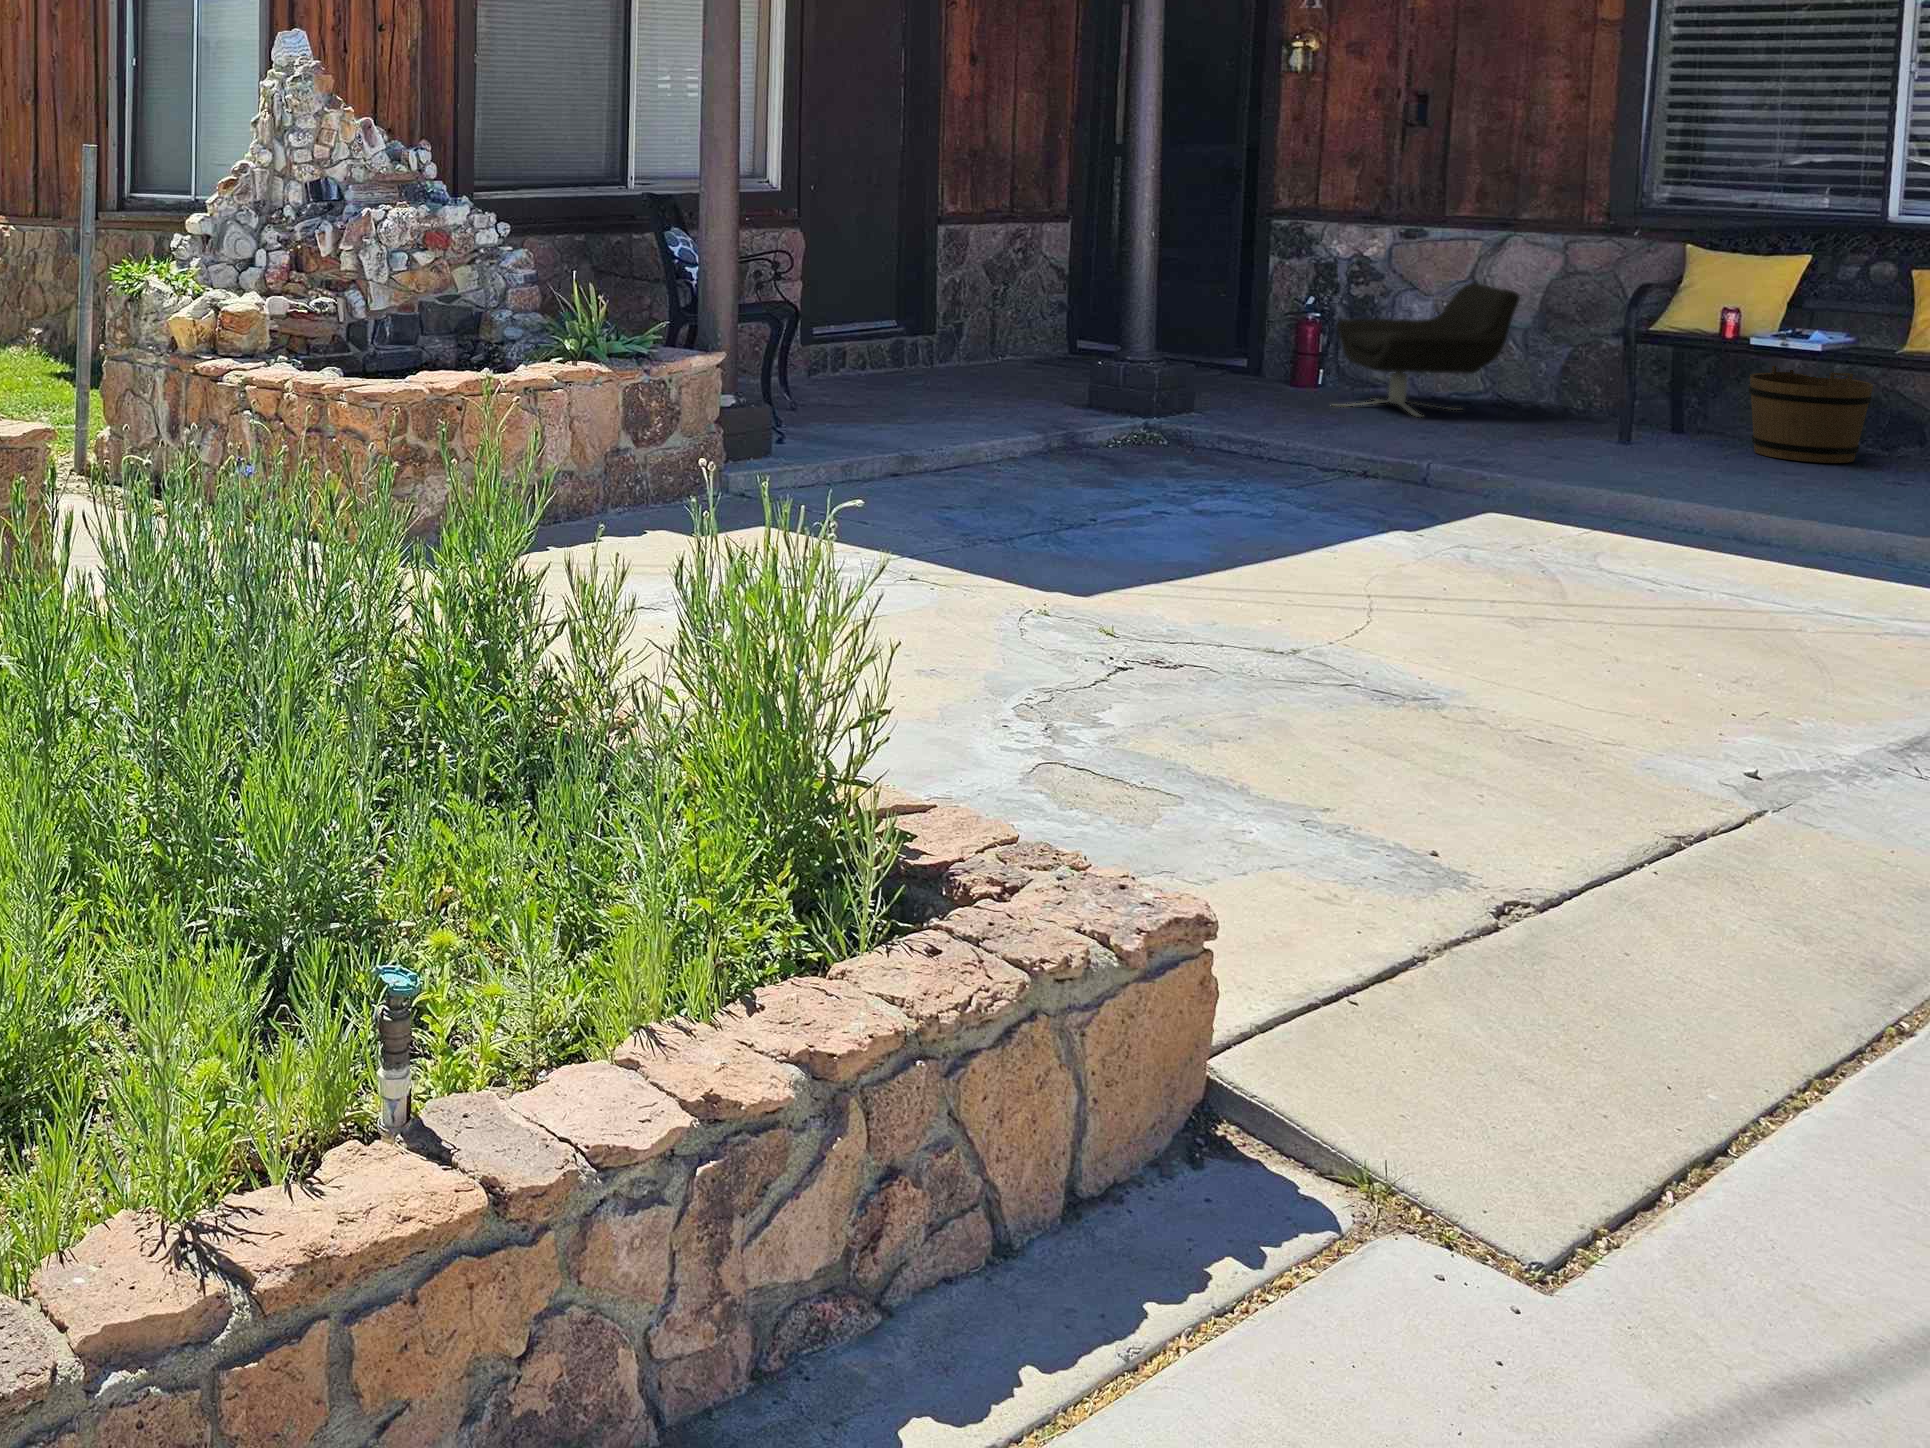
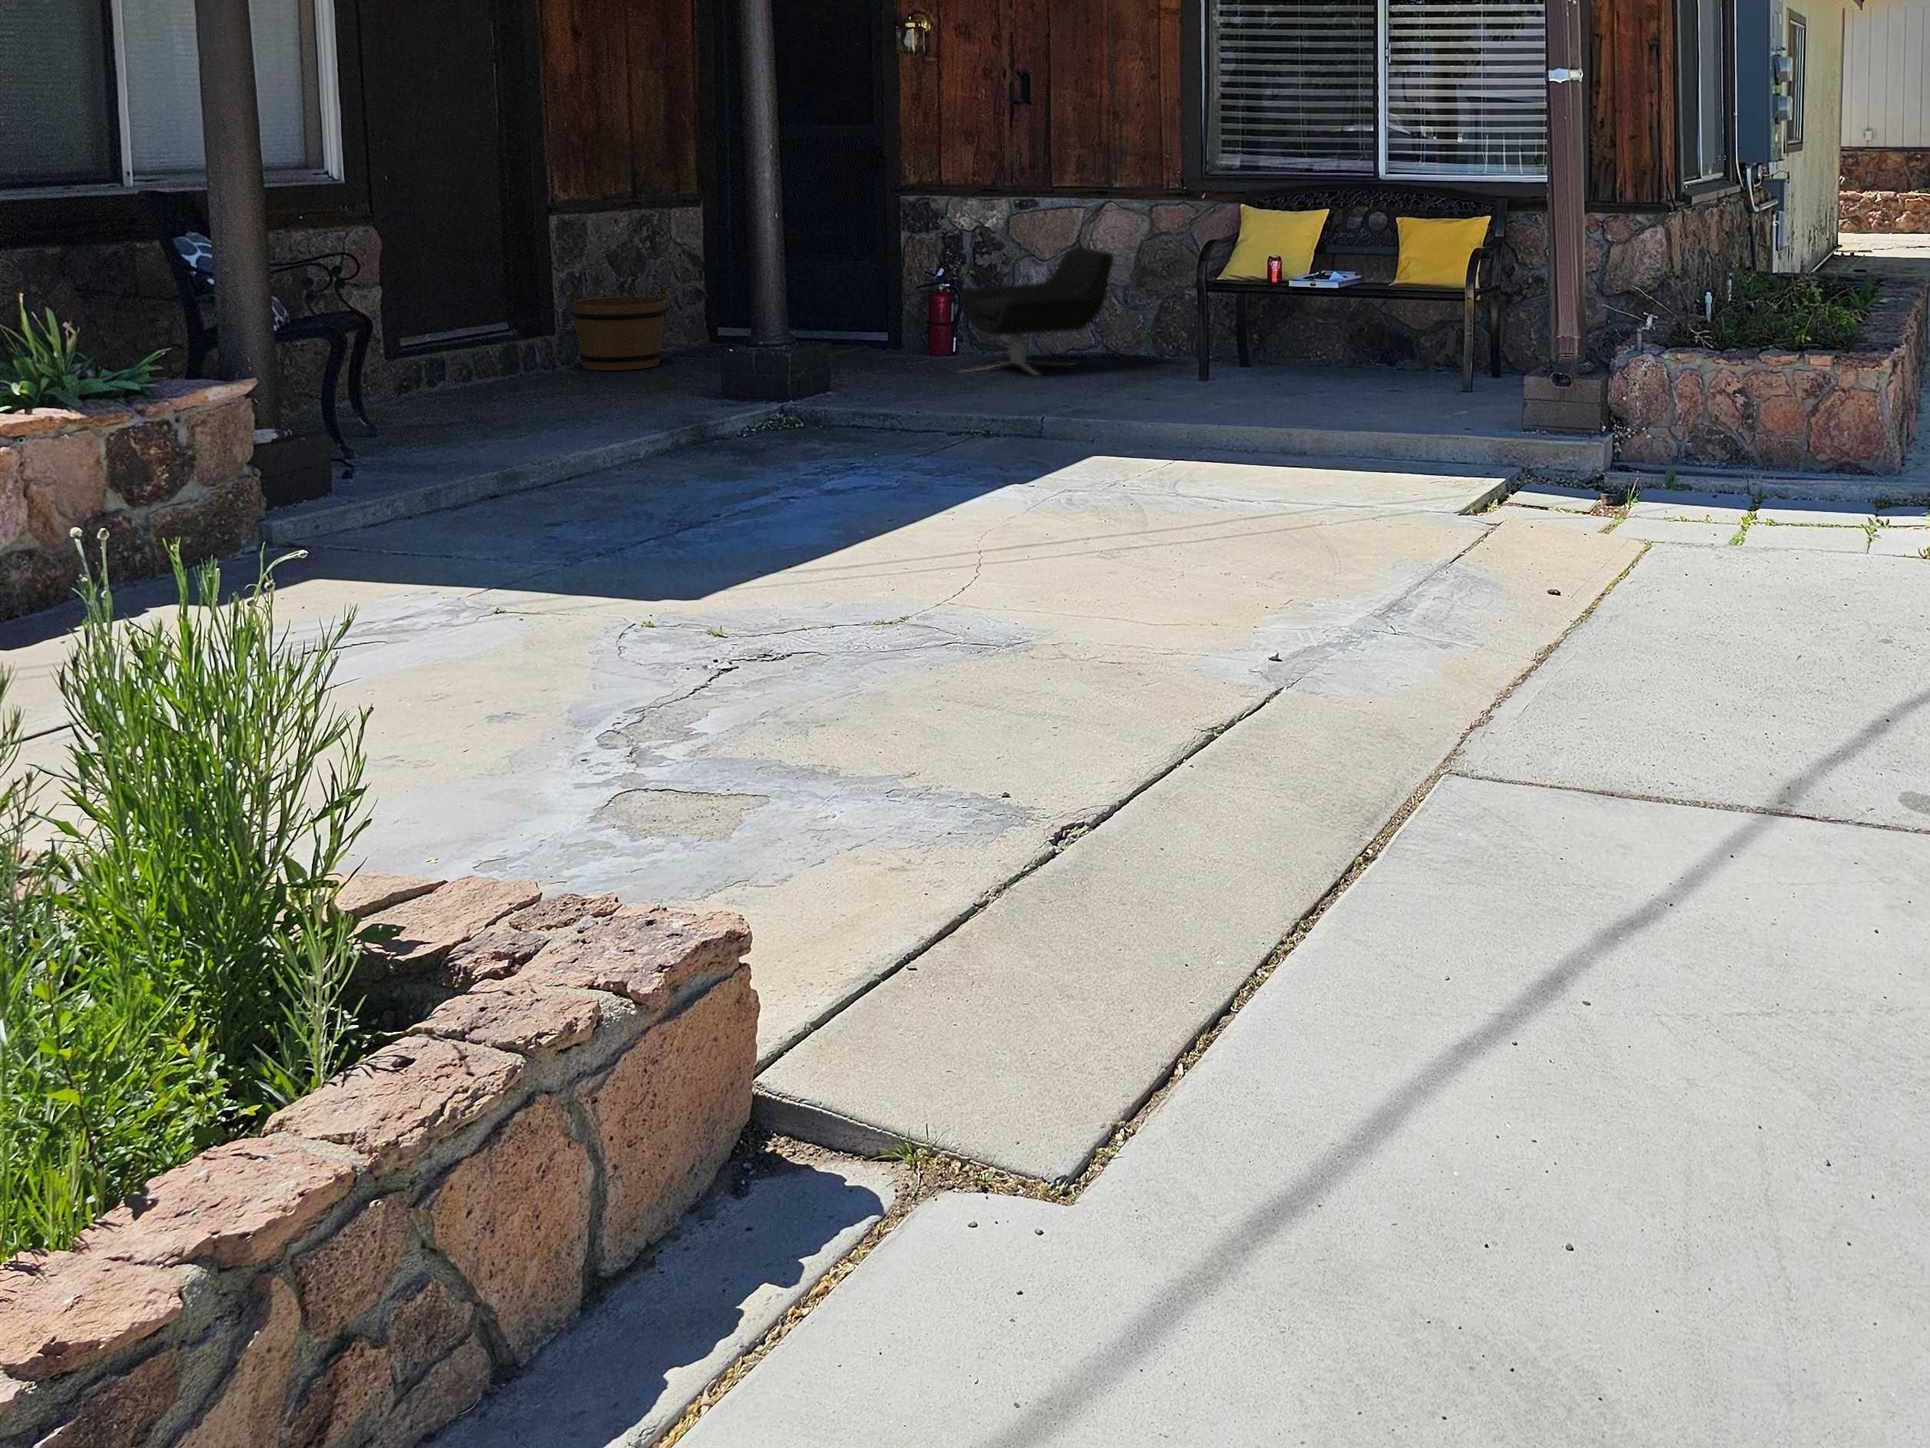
bucket: present [1748,366,1873,463] -> present [570,286,667,370]

